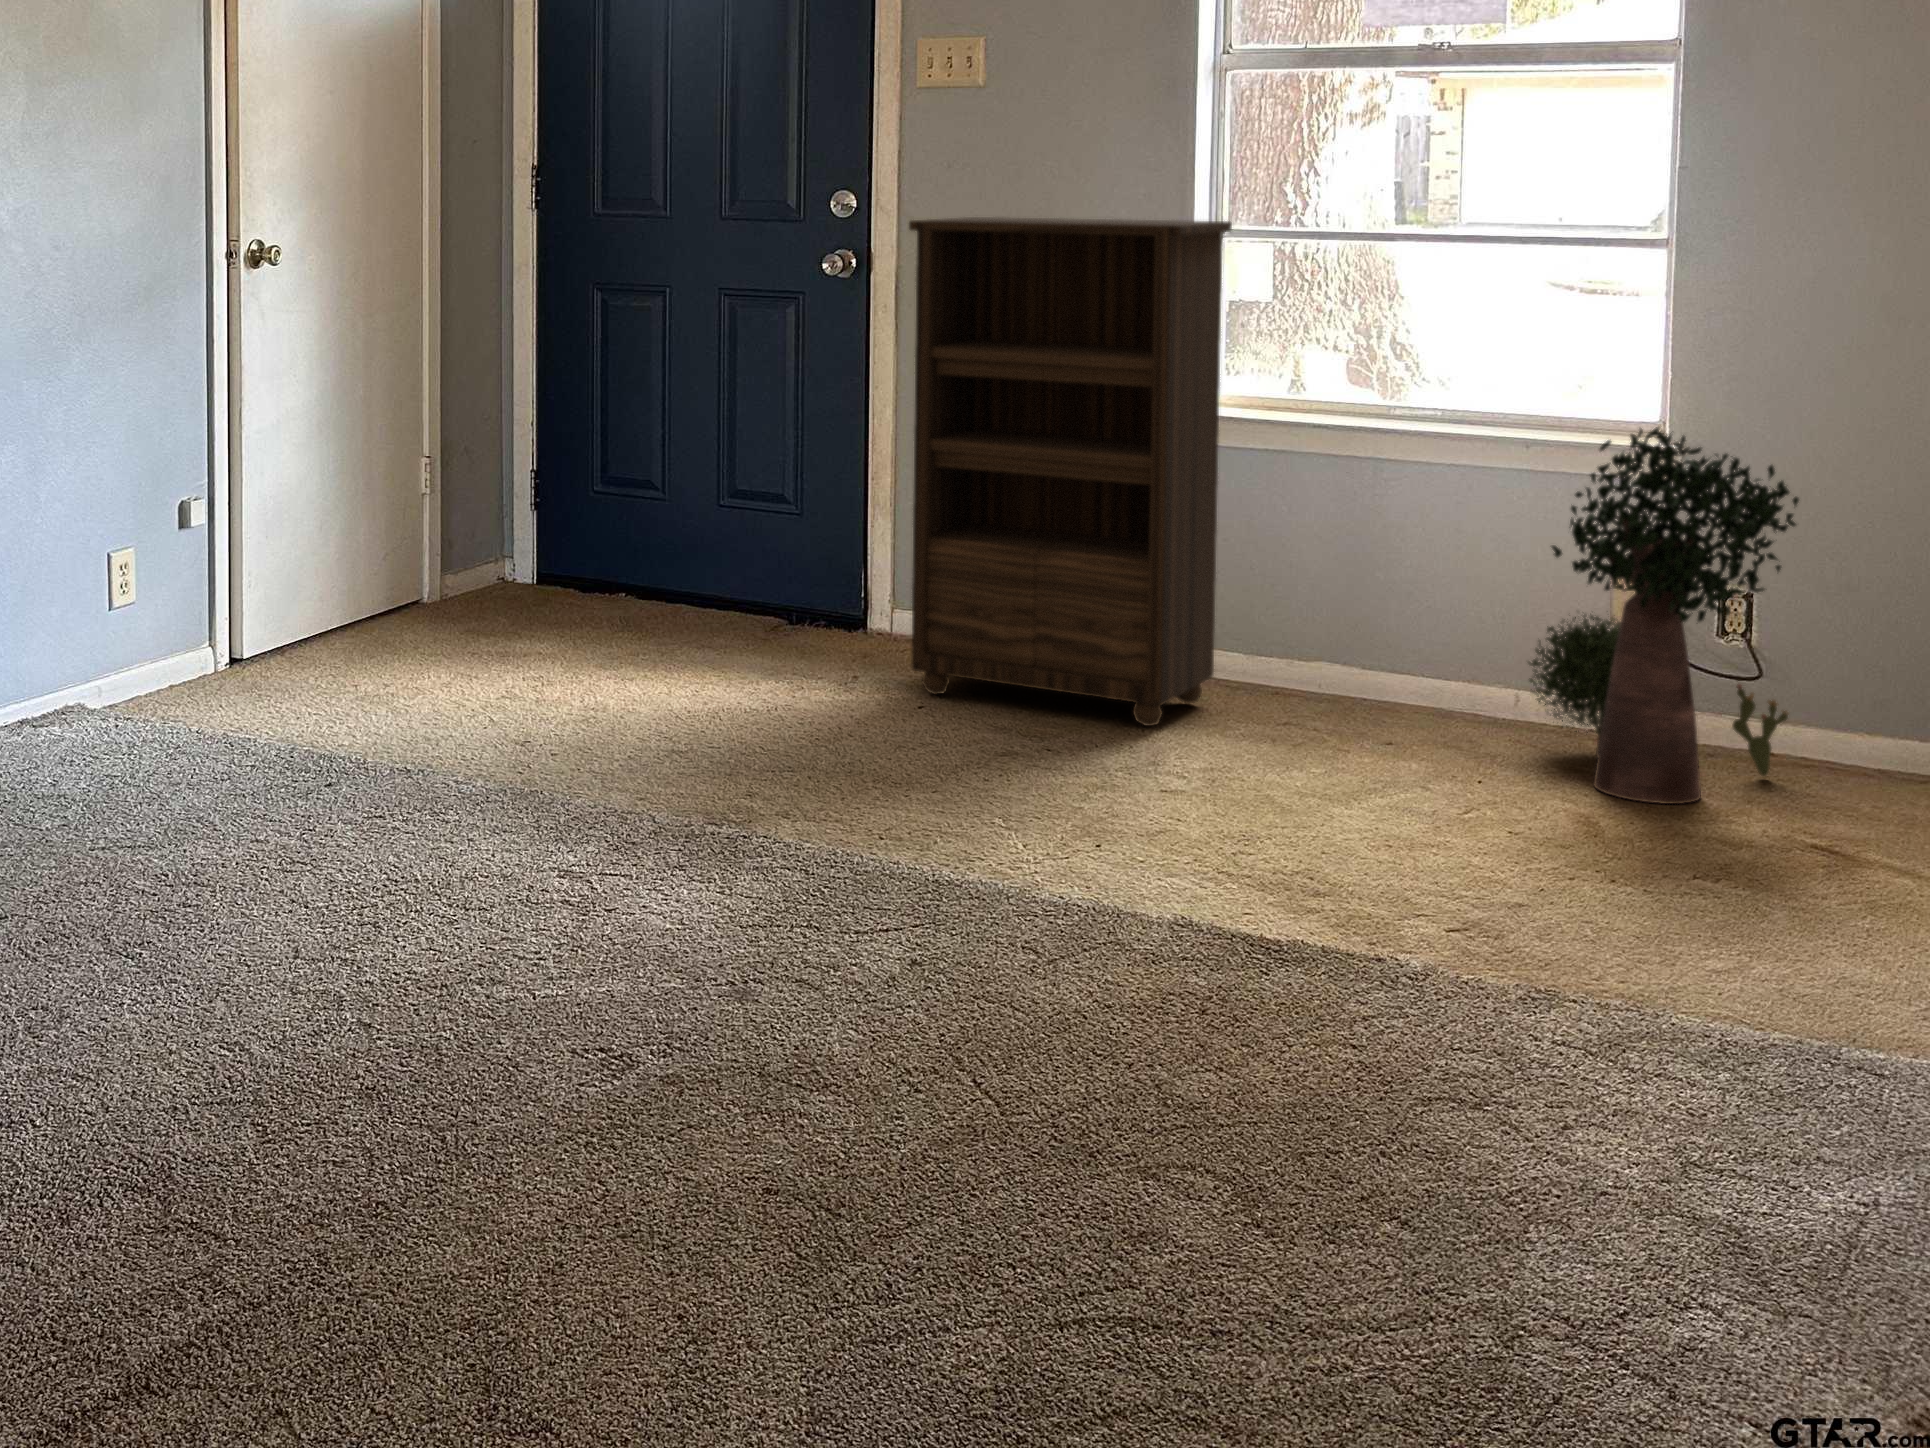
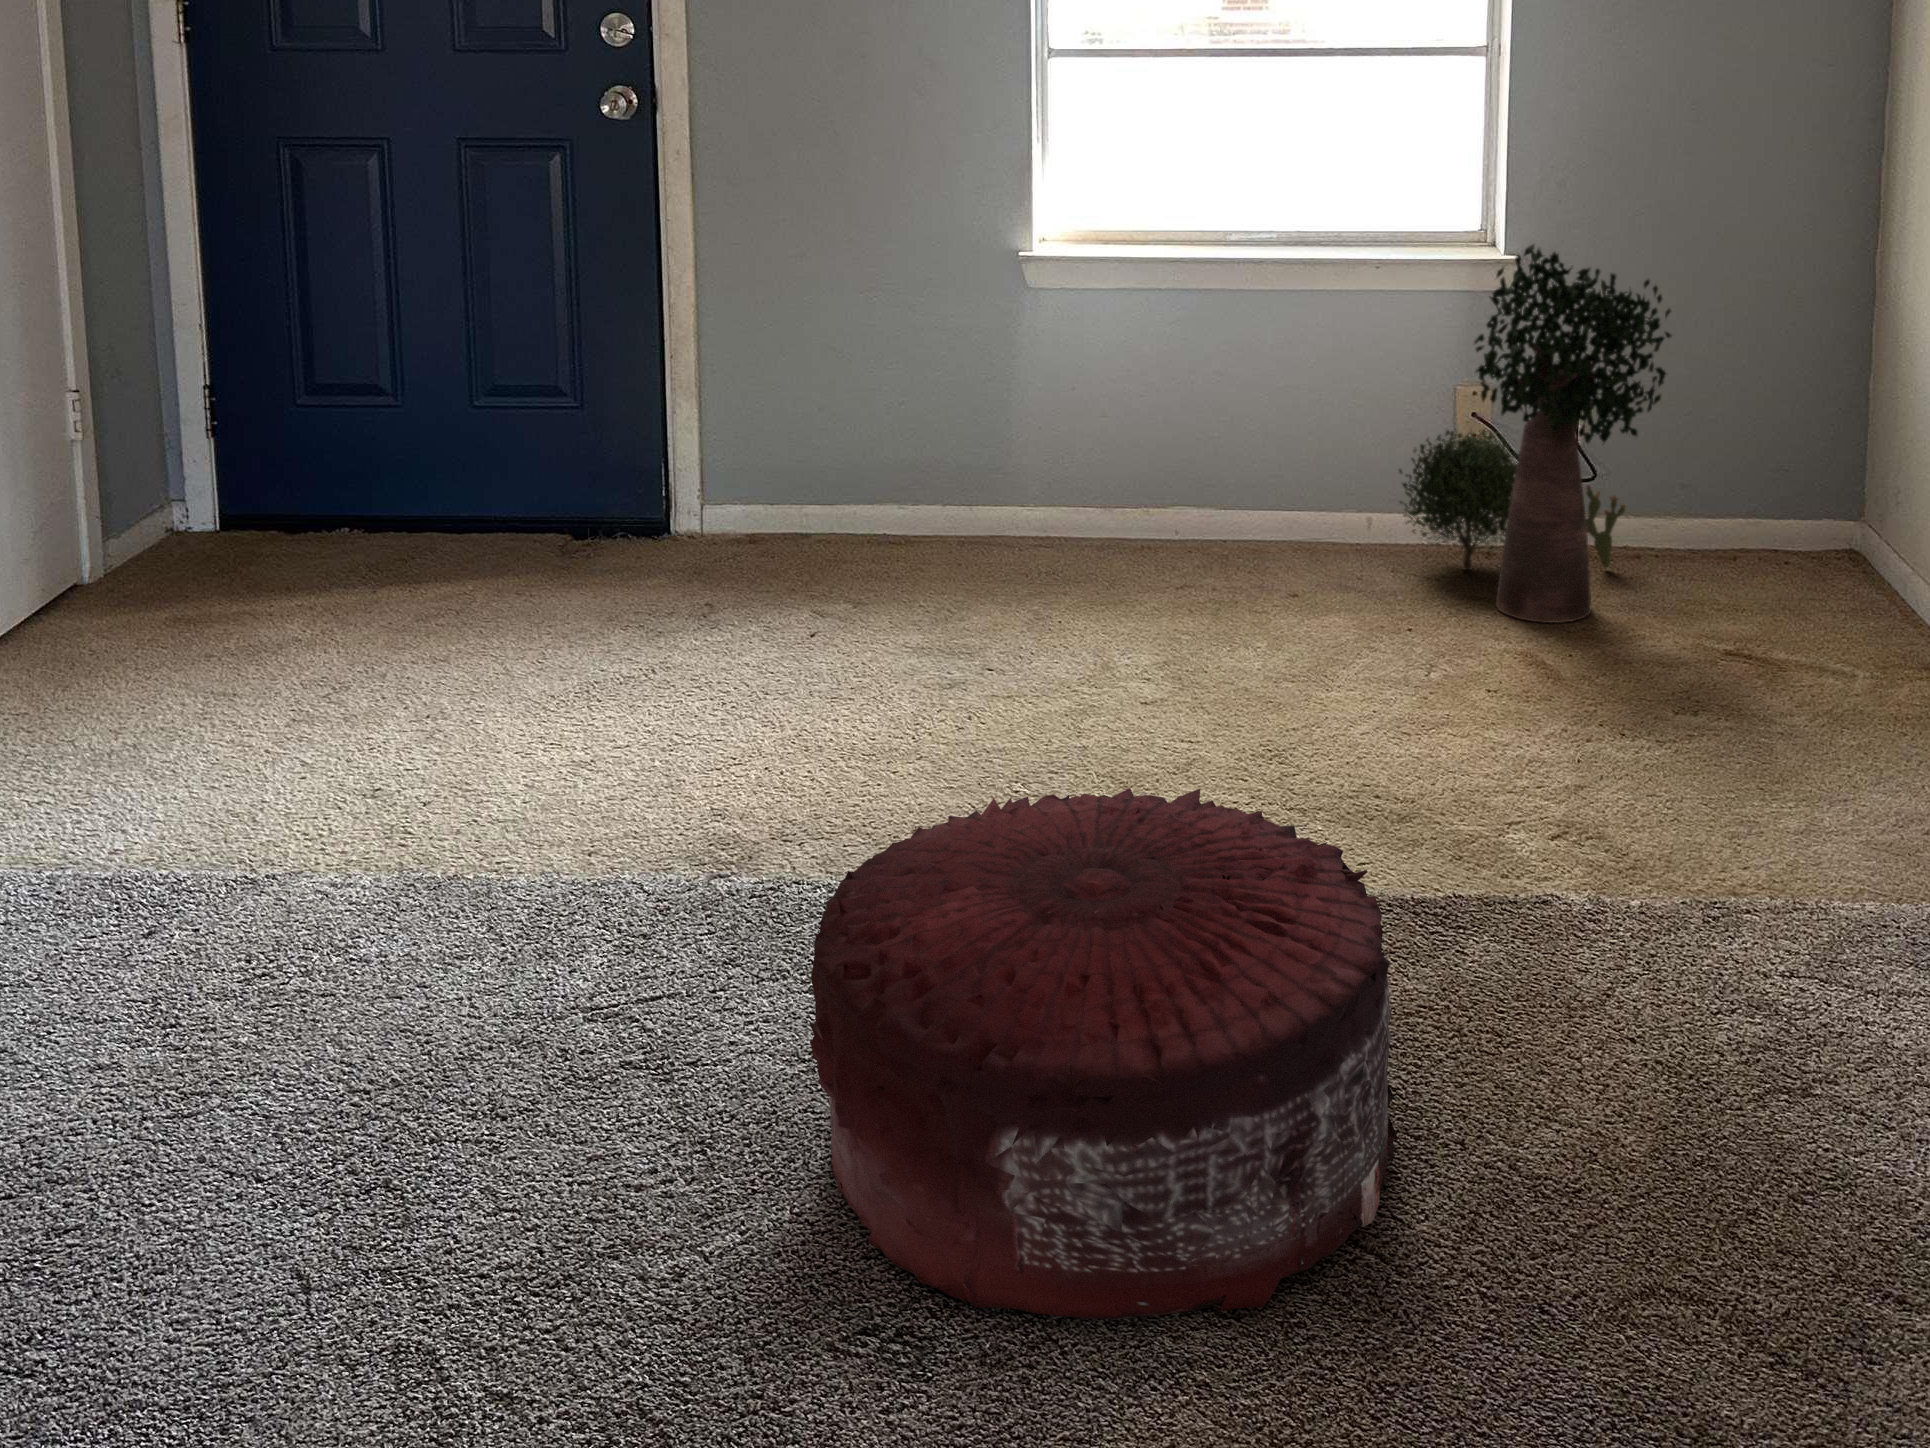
bookshelf: present [909,217,1232,726] -> none [759,45,1097,611]
pouf: none [631,728,1080,1049] -> present [809,788,1398,1319]

